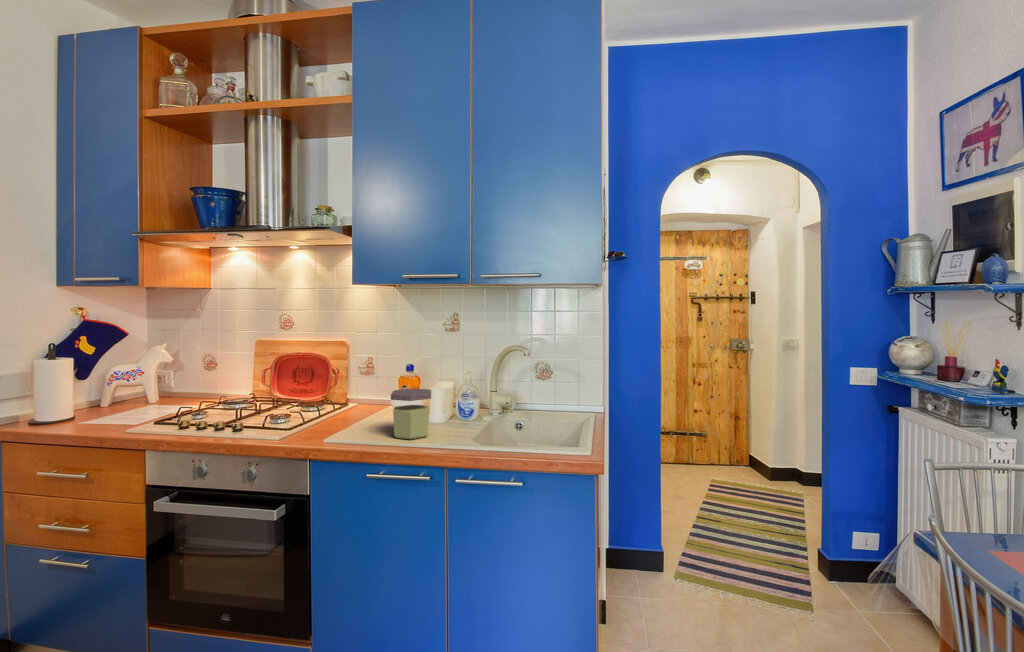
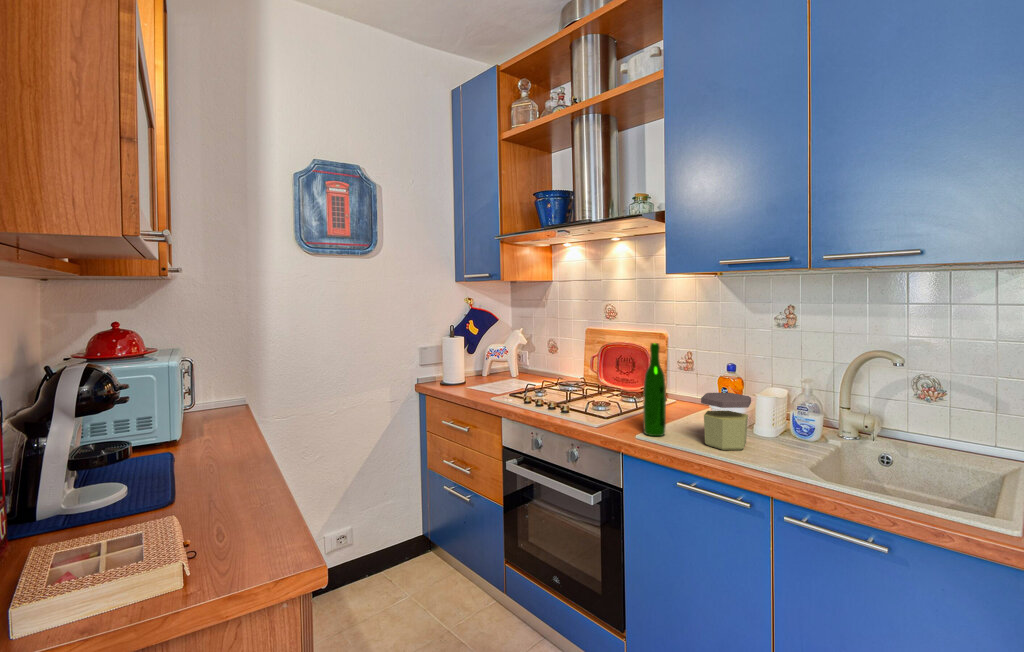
wine bottle: none [334,347,356,438] -> present [643,343,666,436]

